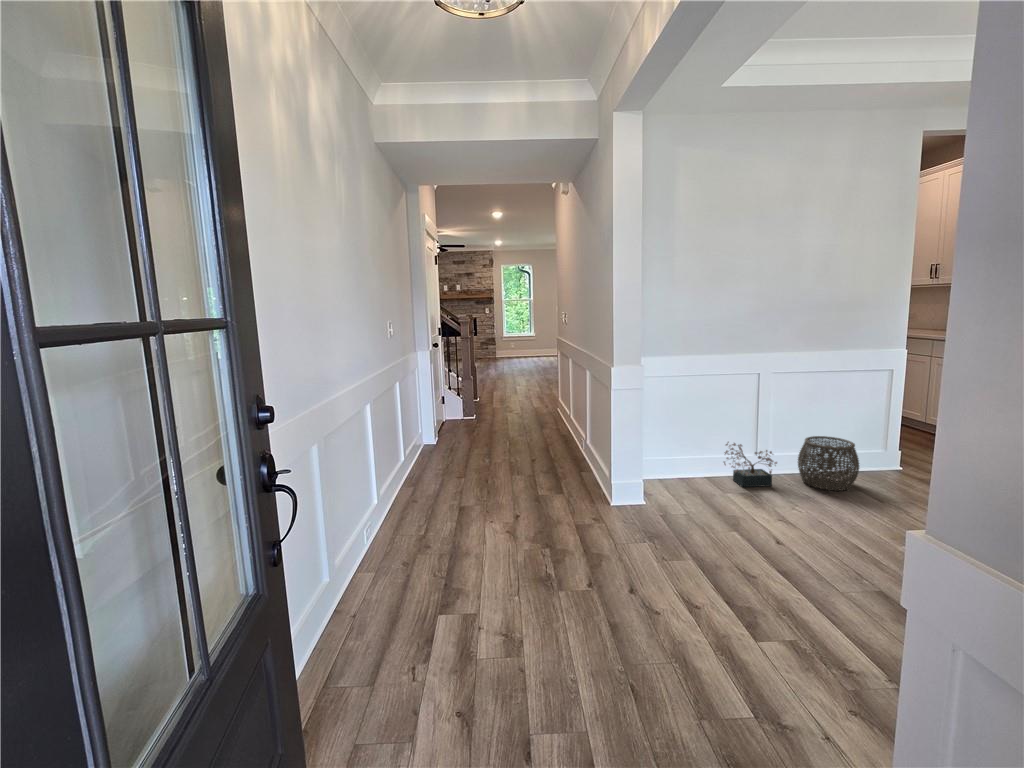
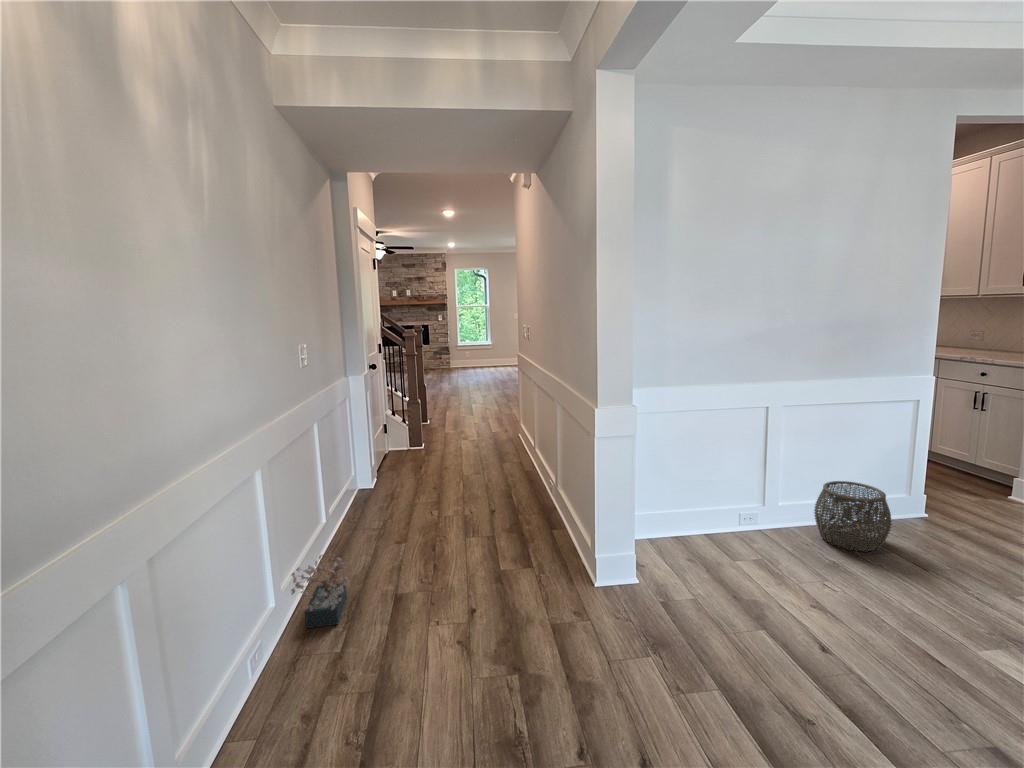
decorative plant: present [724,442,777,487] -> present [291,553,349,628]

